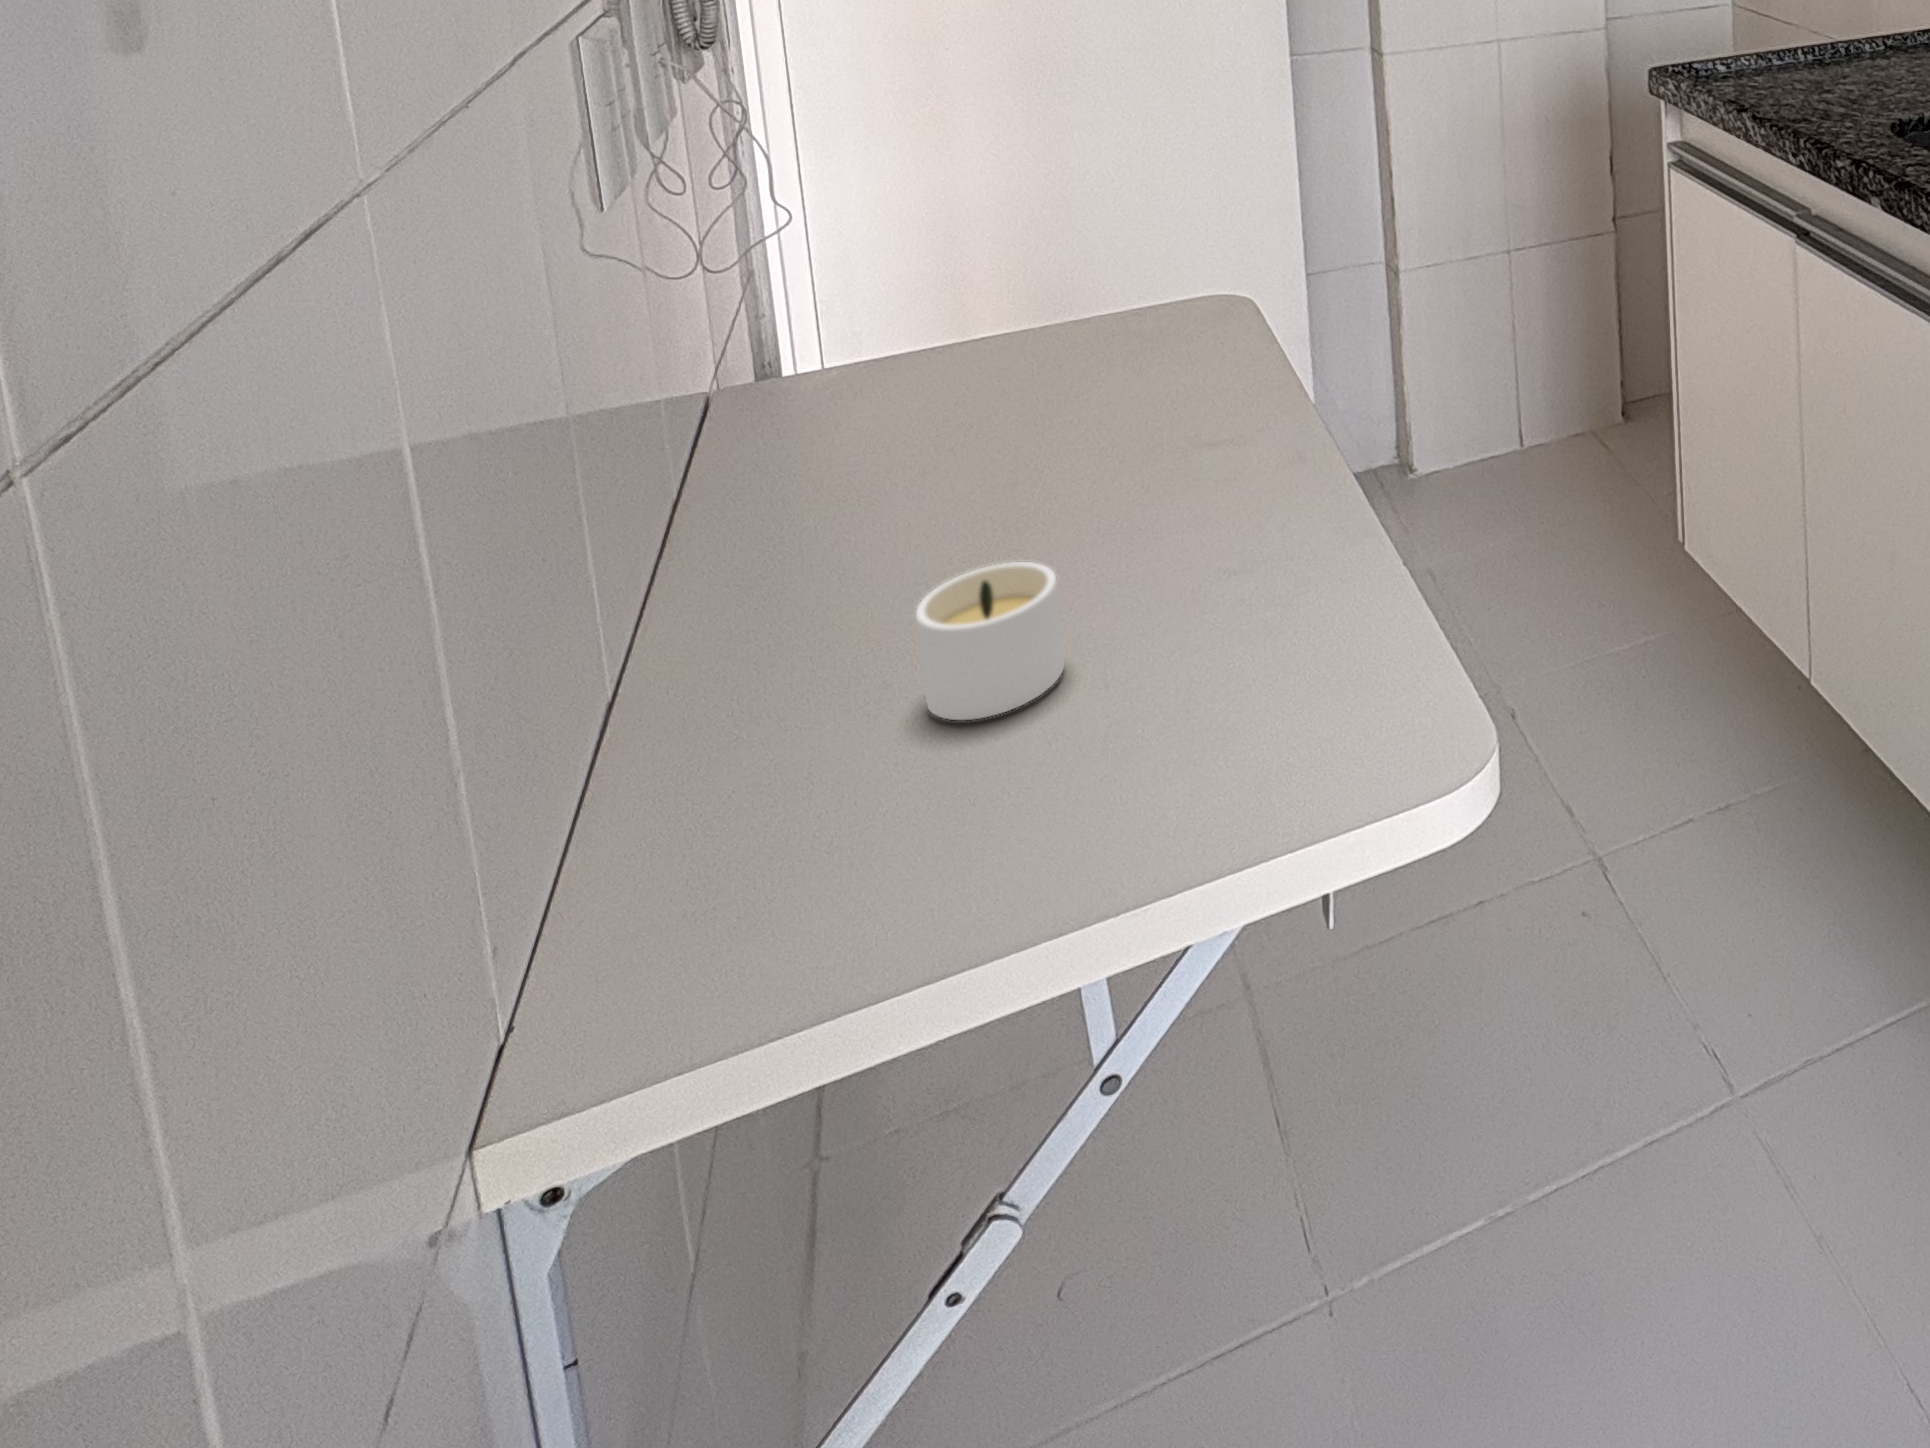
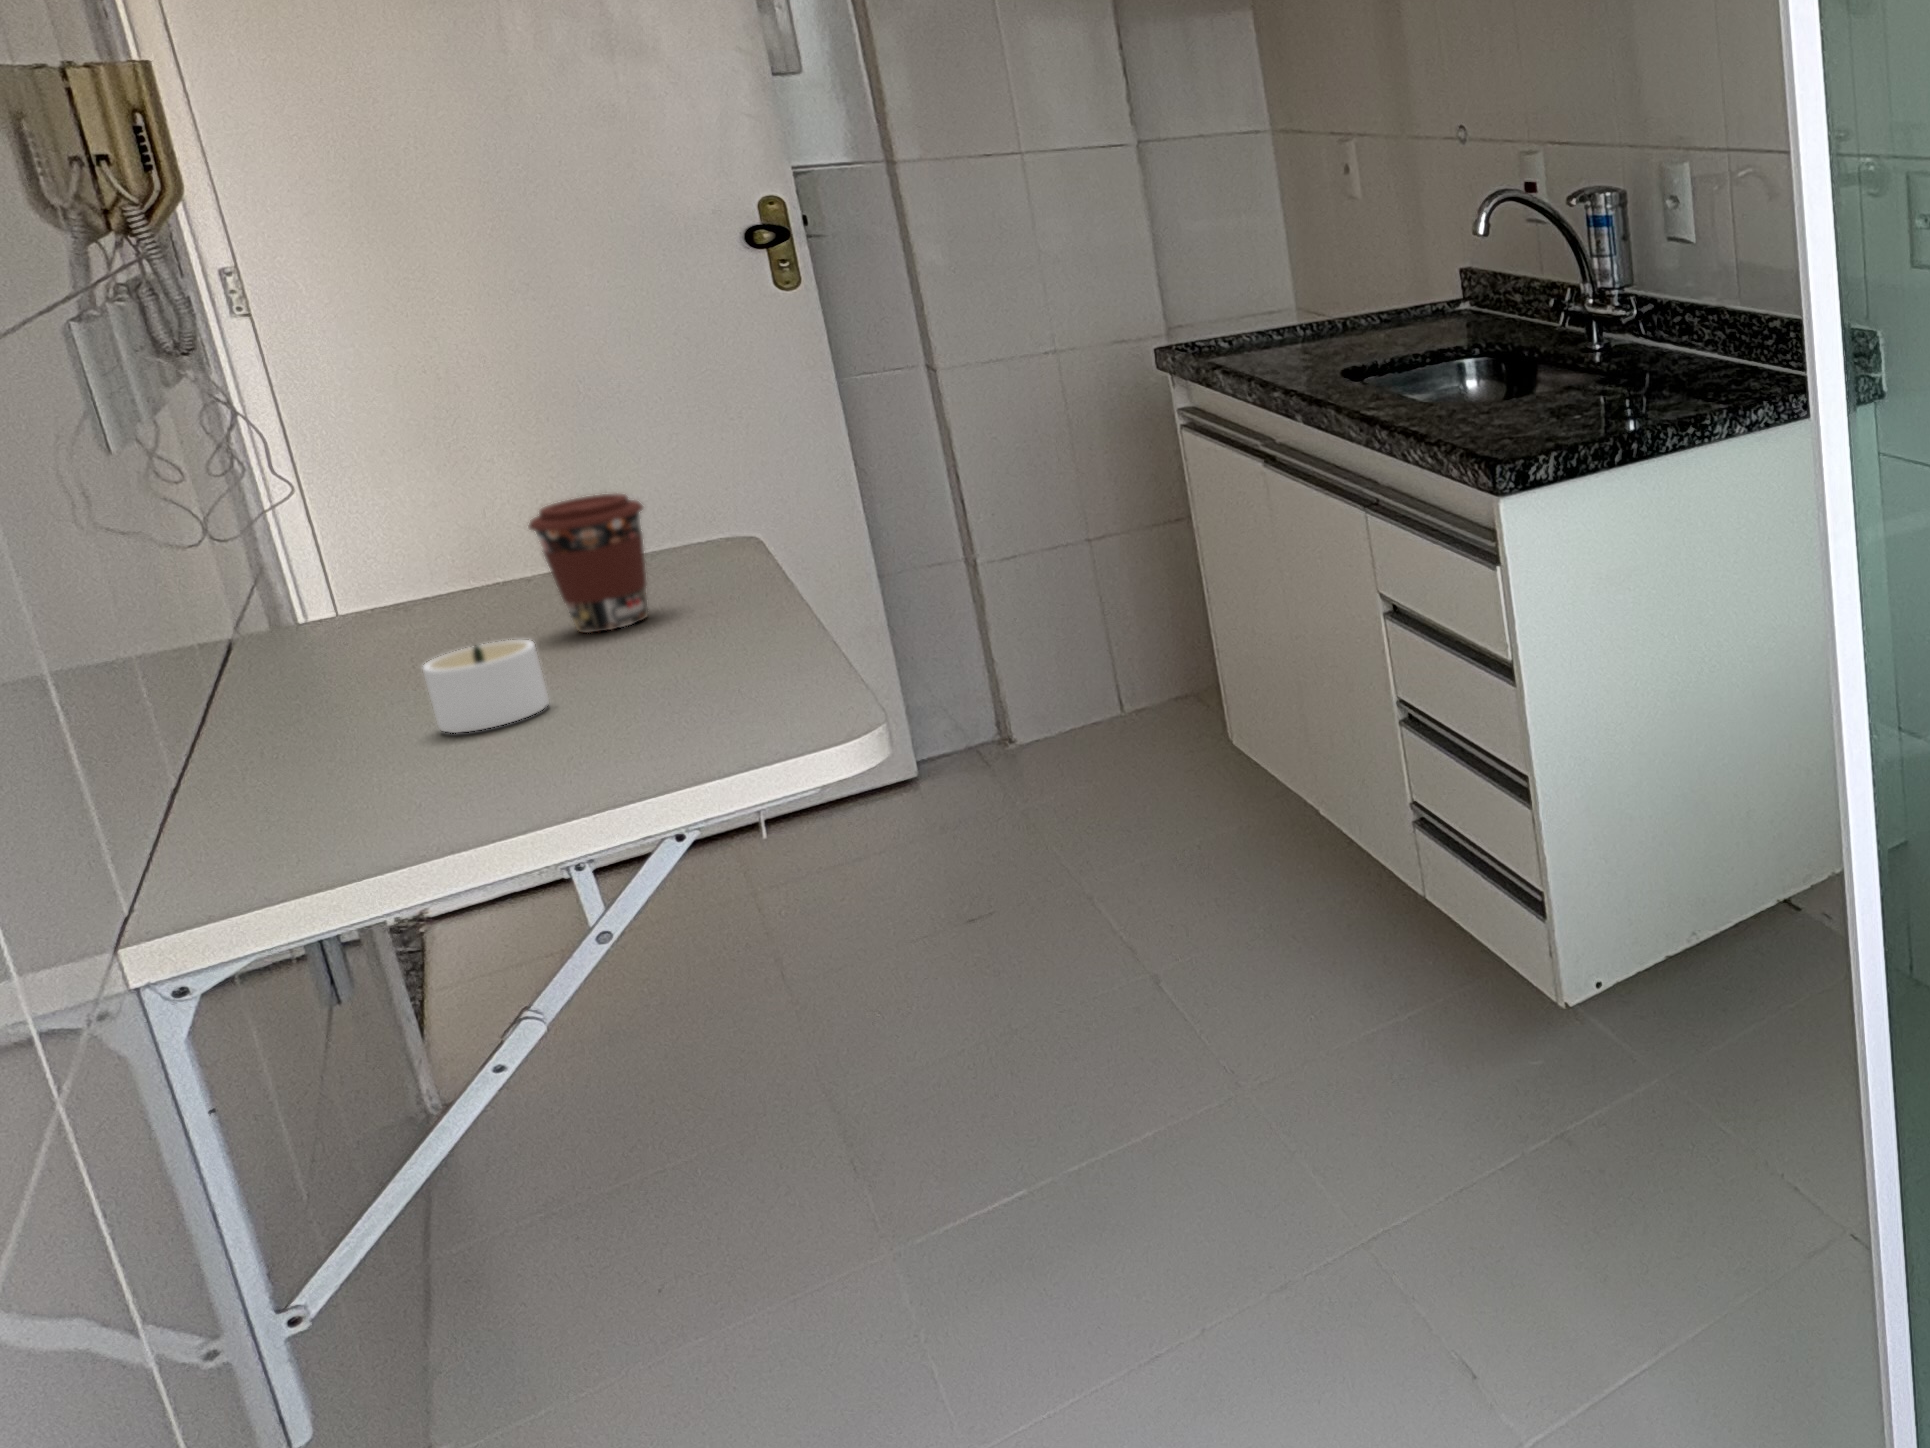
coffee cup: none [1044,294,1177,489] -> present [529,494,648,633]

